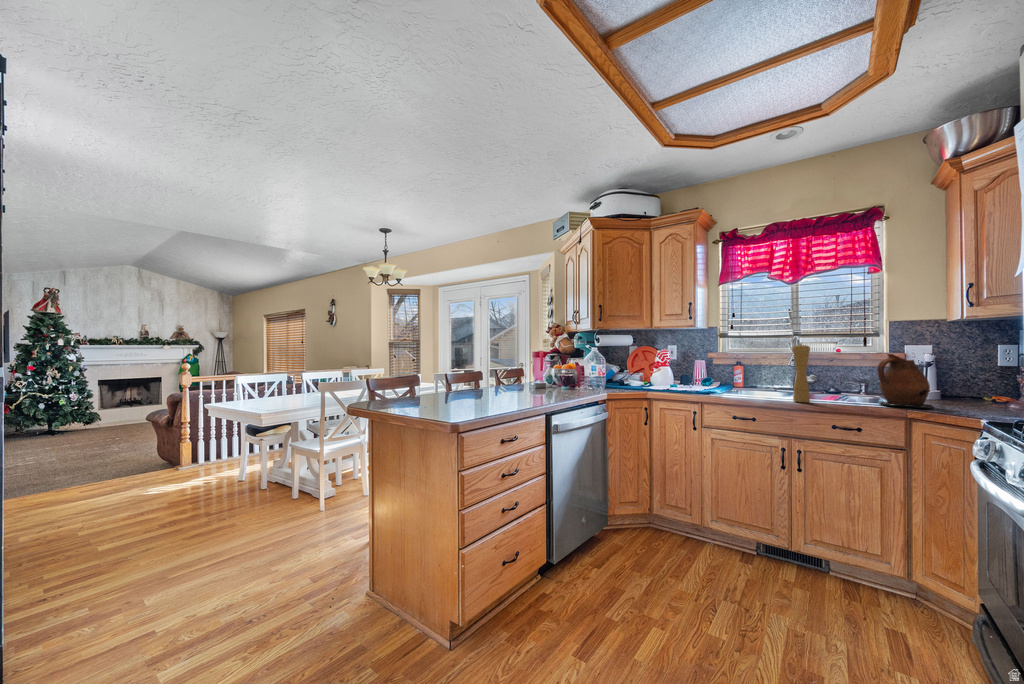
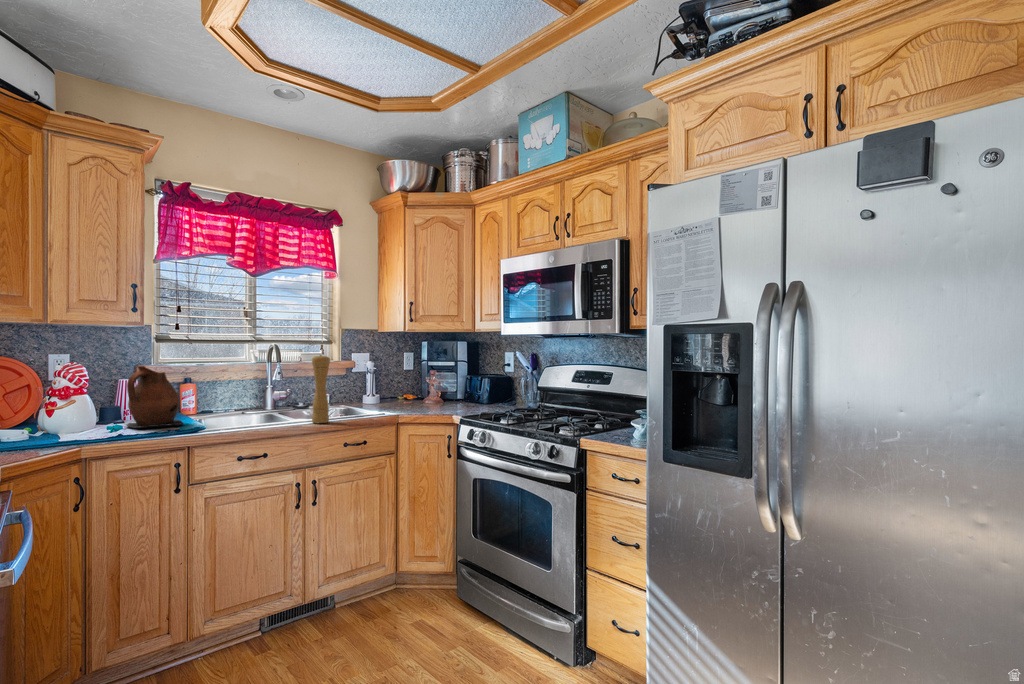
ceramic pitcher: present [877,354,934,409] -> present [126,366,184,428]

